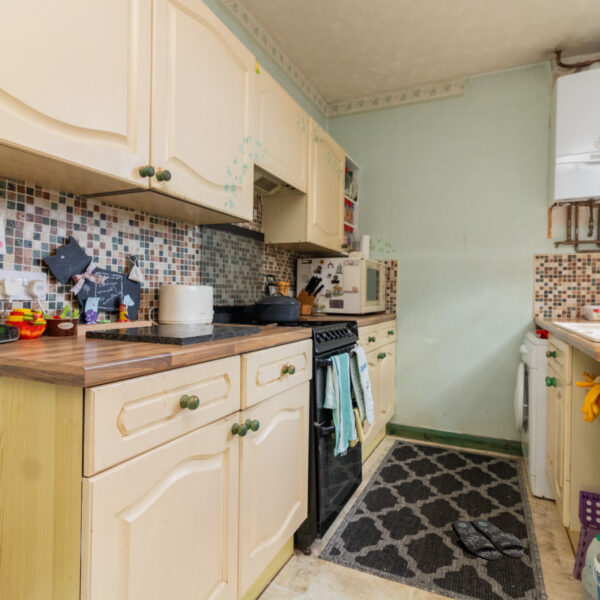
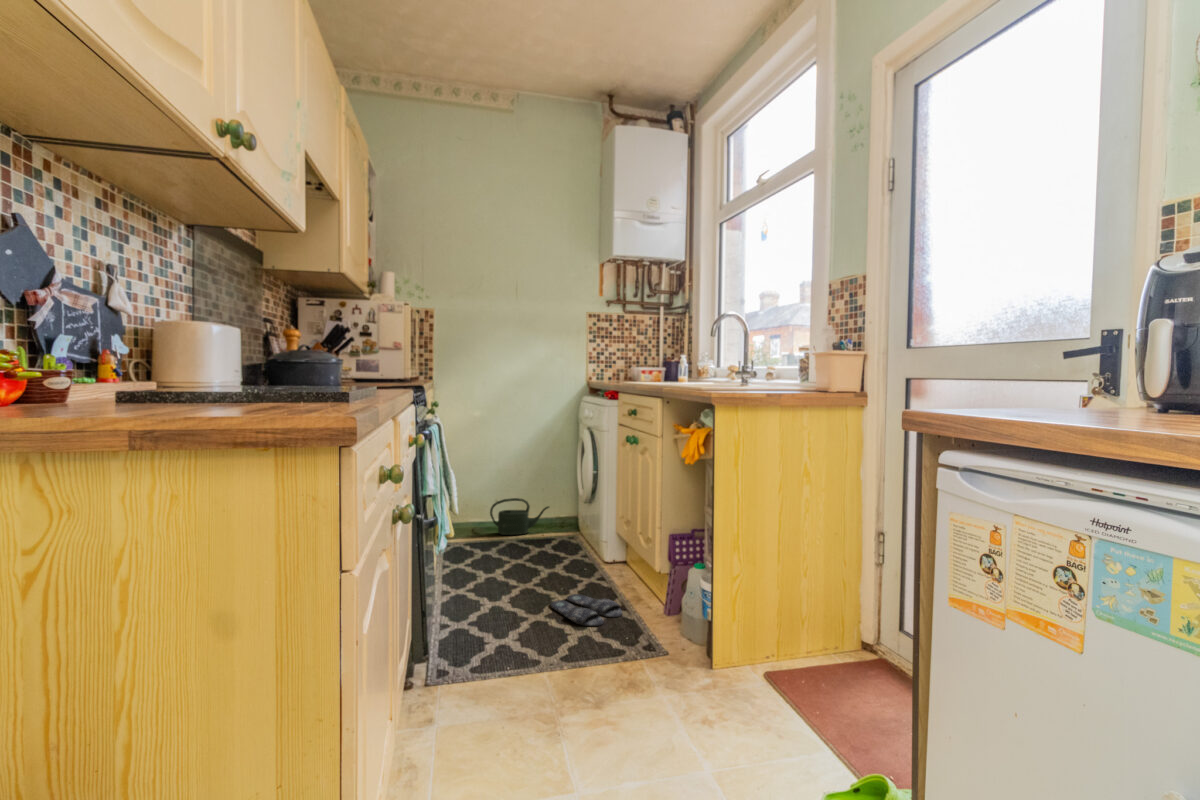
watering can: none [438,416,493,450] -> present [490,498,549,535]

